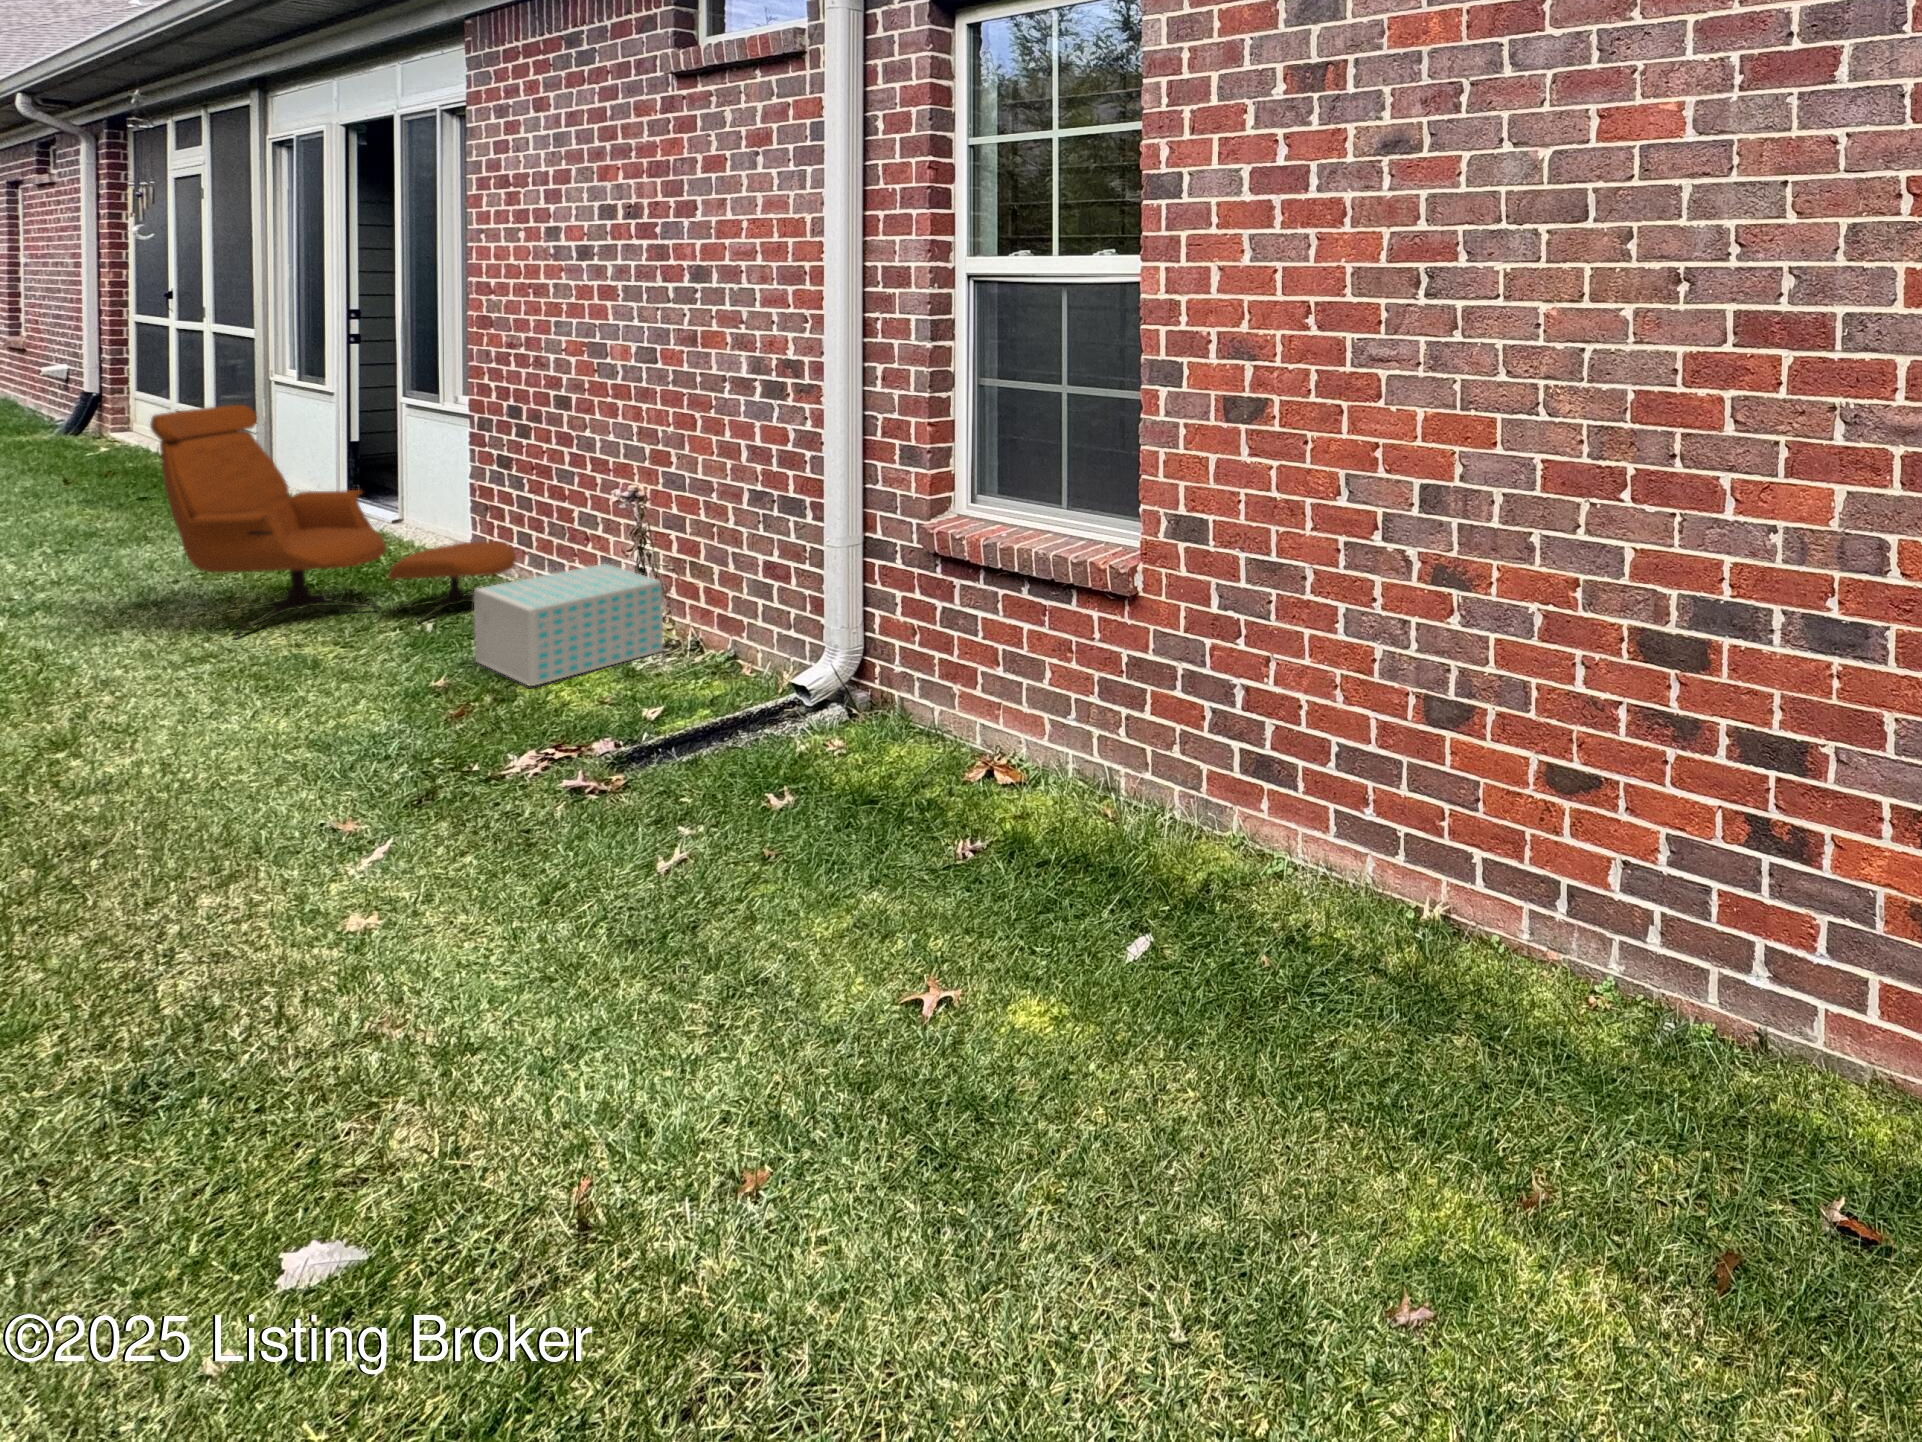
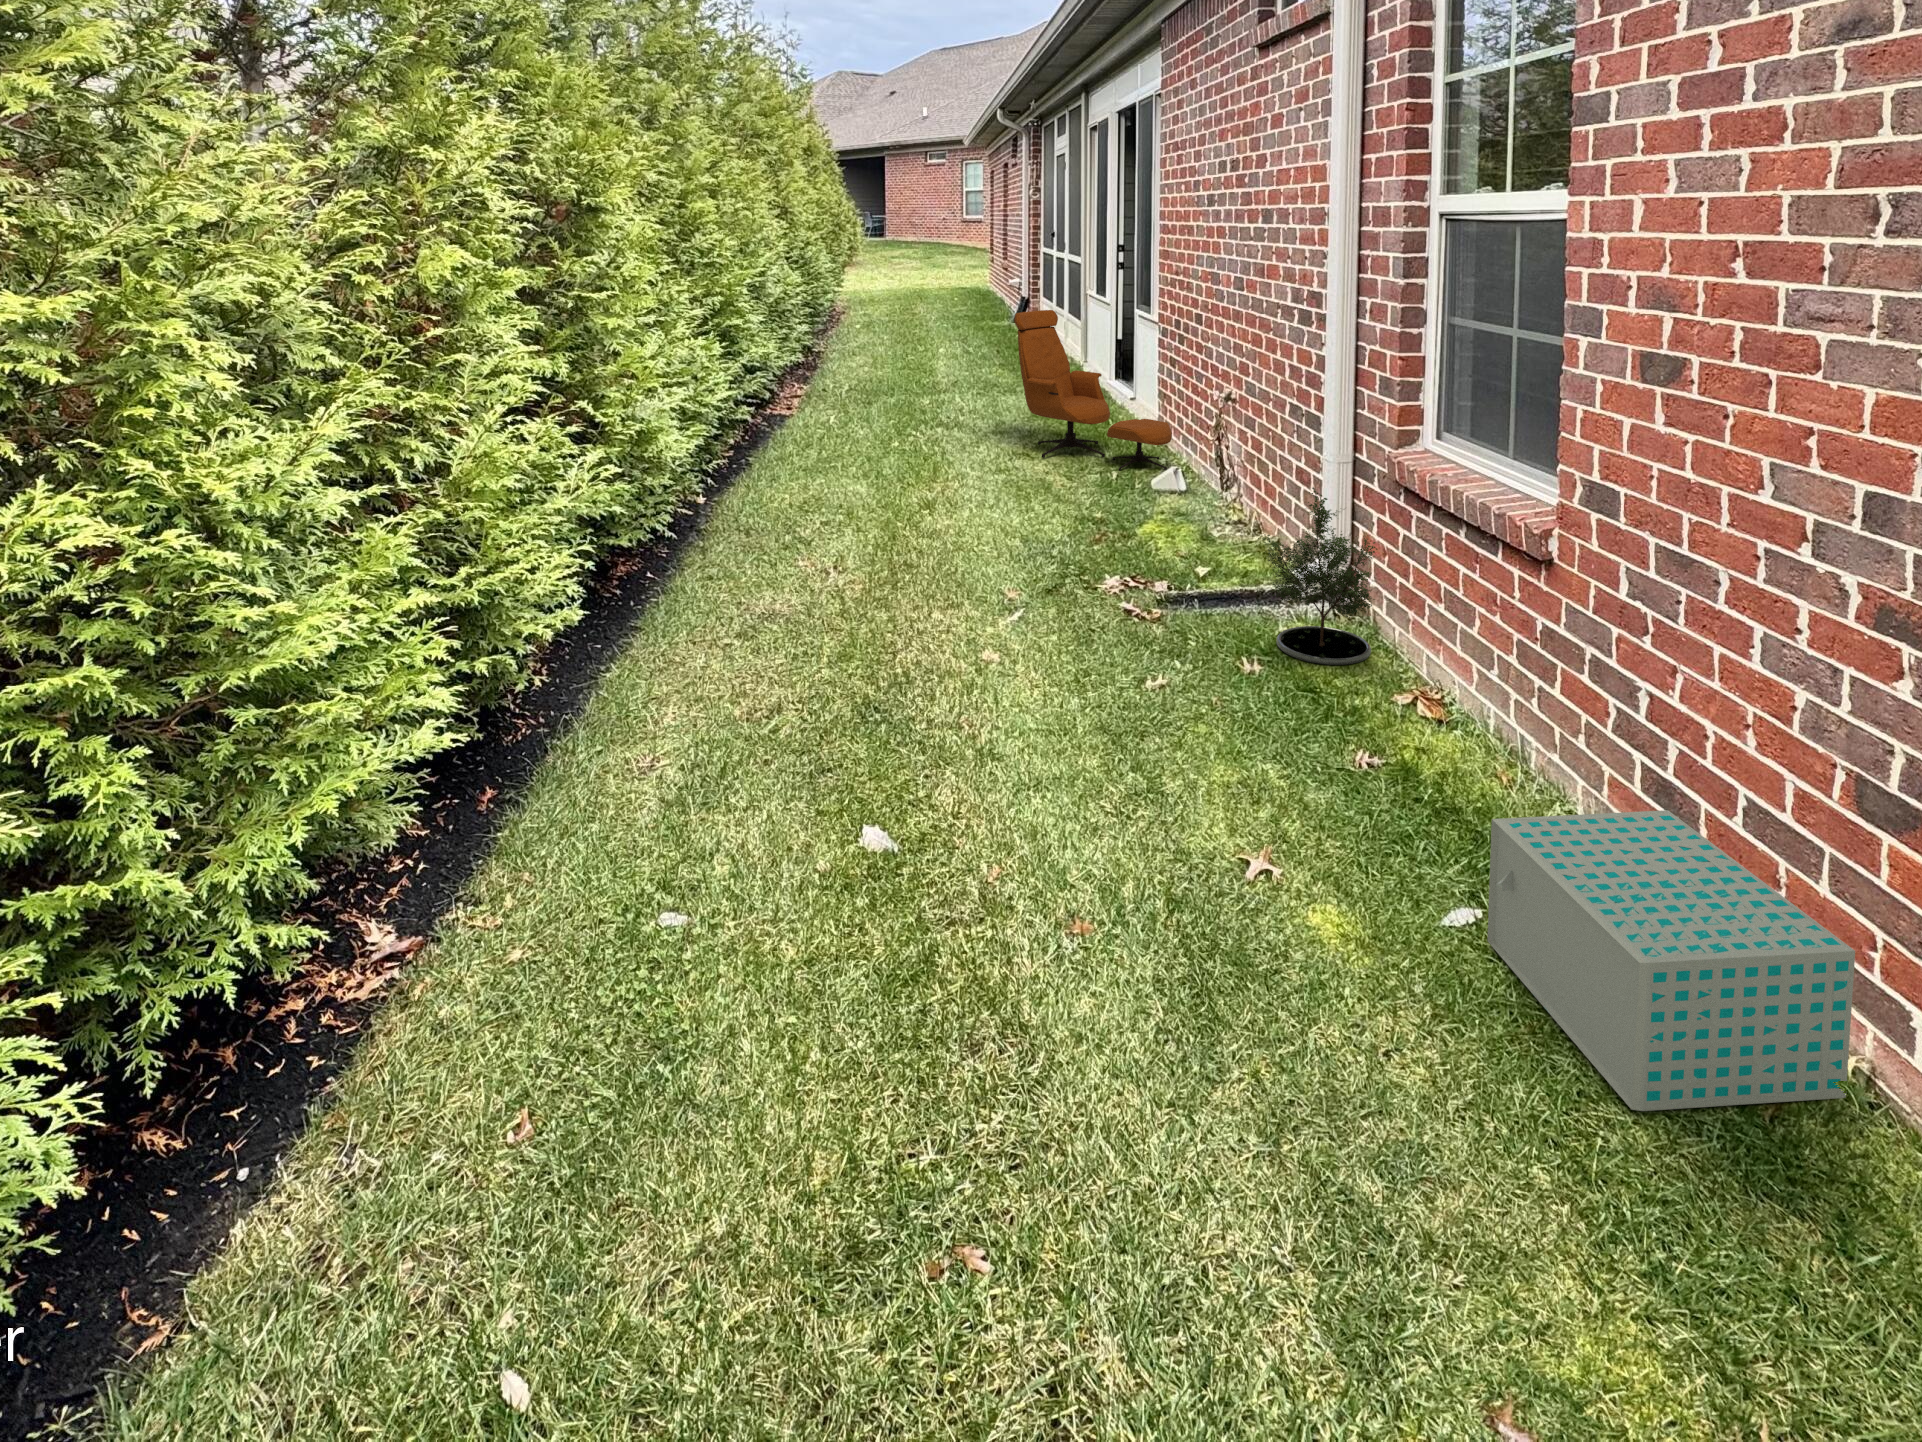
storage box: present [474,564,663,686] -> present [1487,810,1855,1111]
potted tree: none [758,578,918,785] -> present [1258,487,1377,665]

